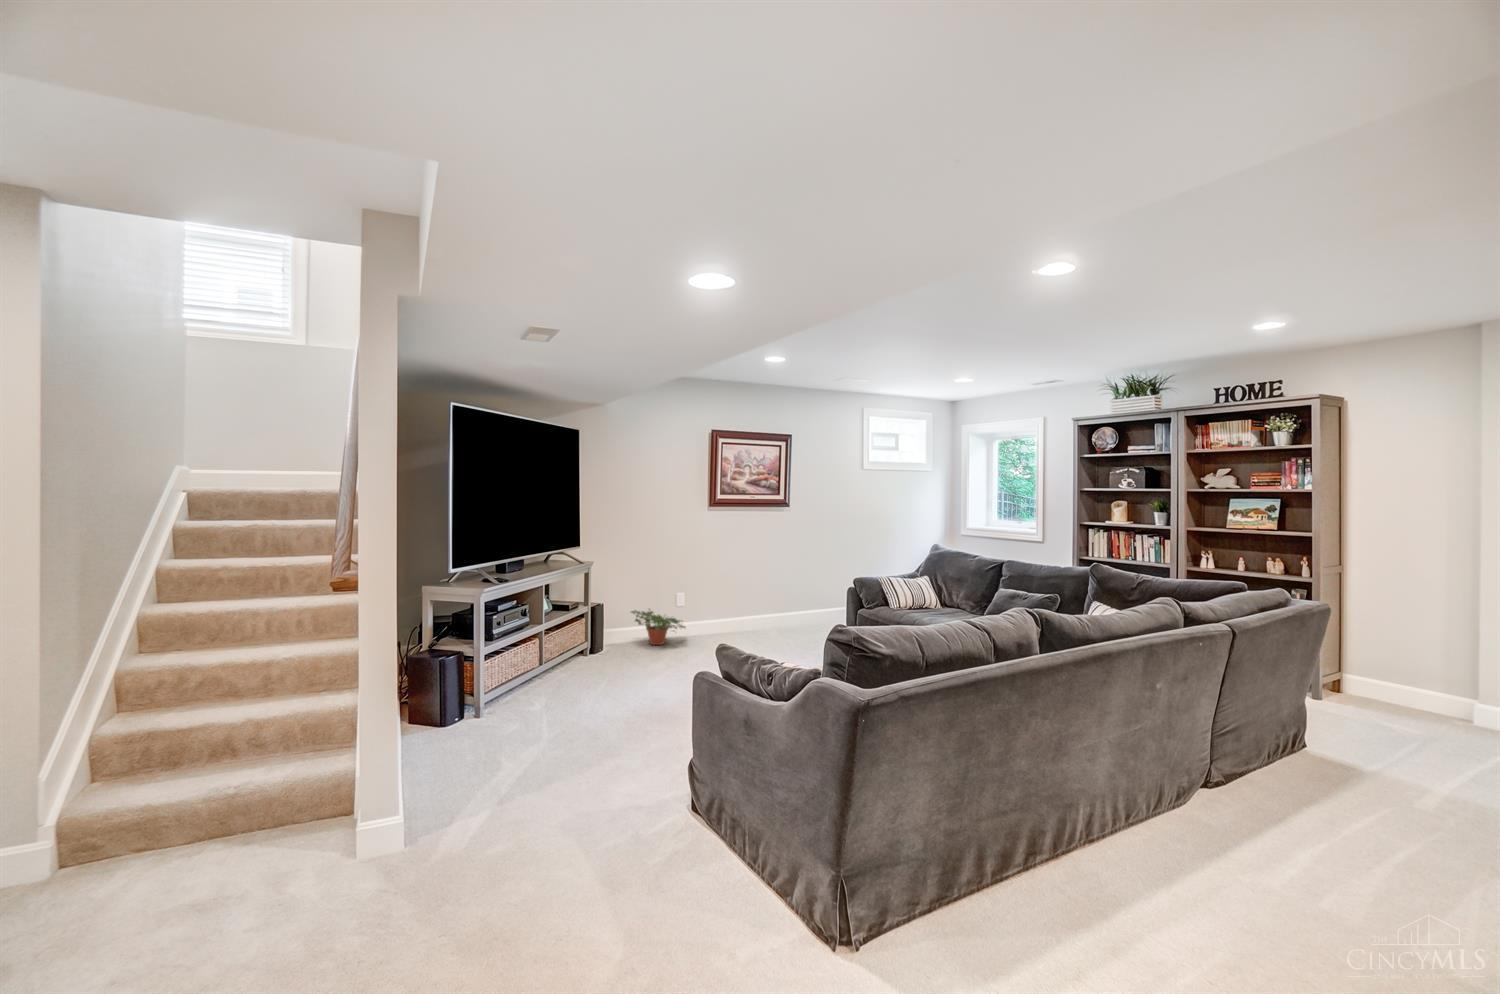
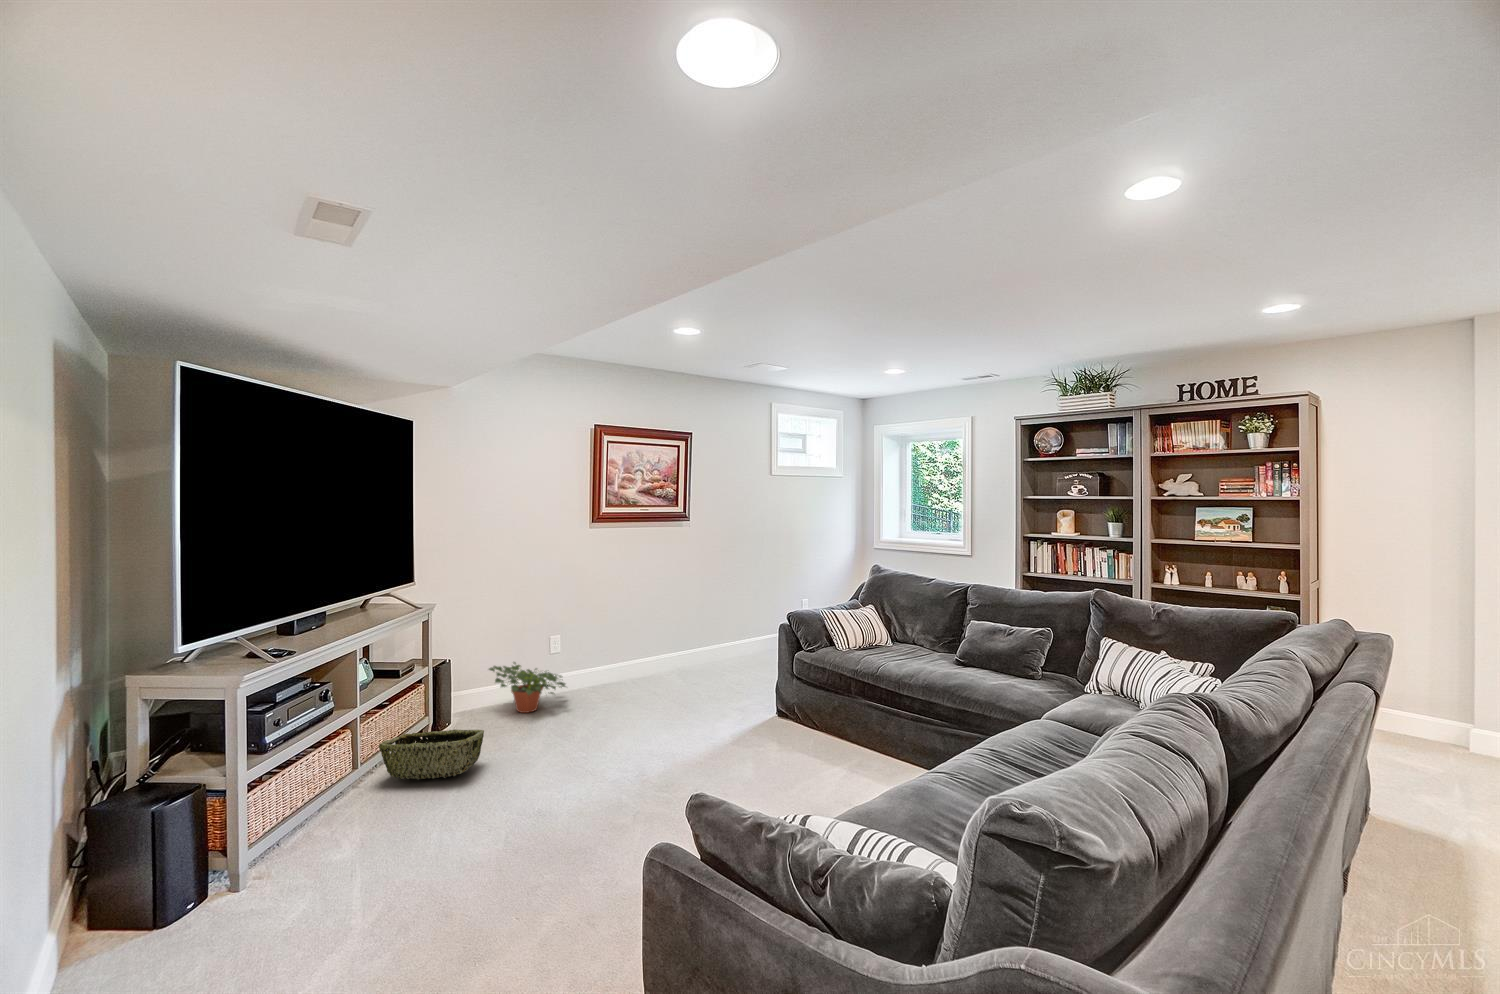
woven basket: none [557,646,624,675] -> present [378,729,484,779]

